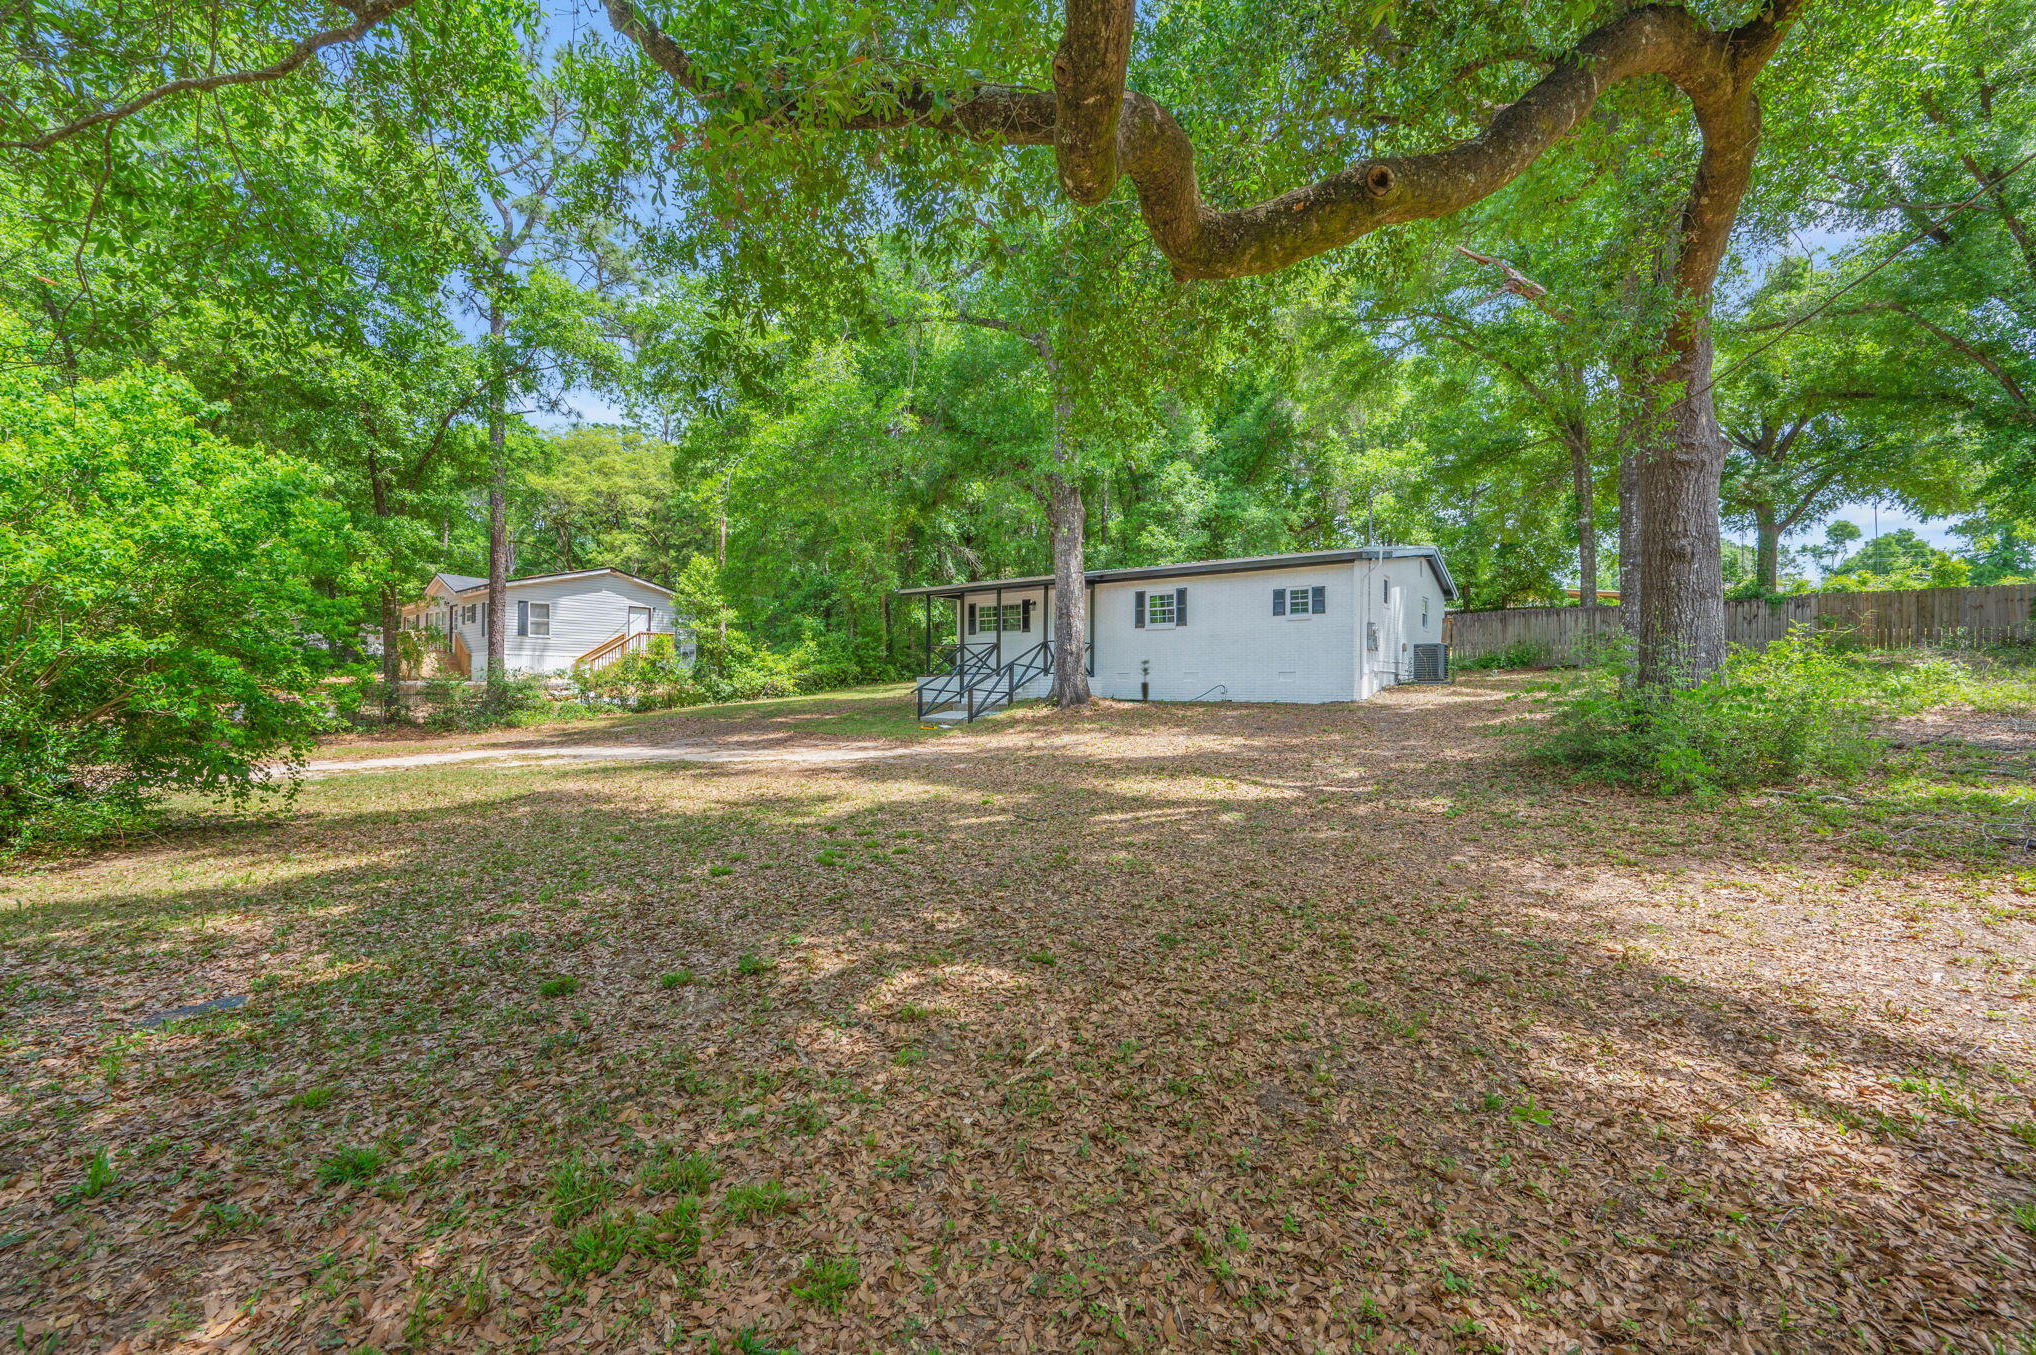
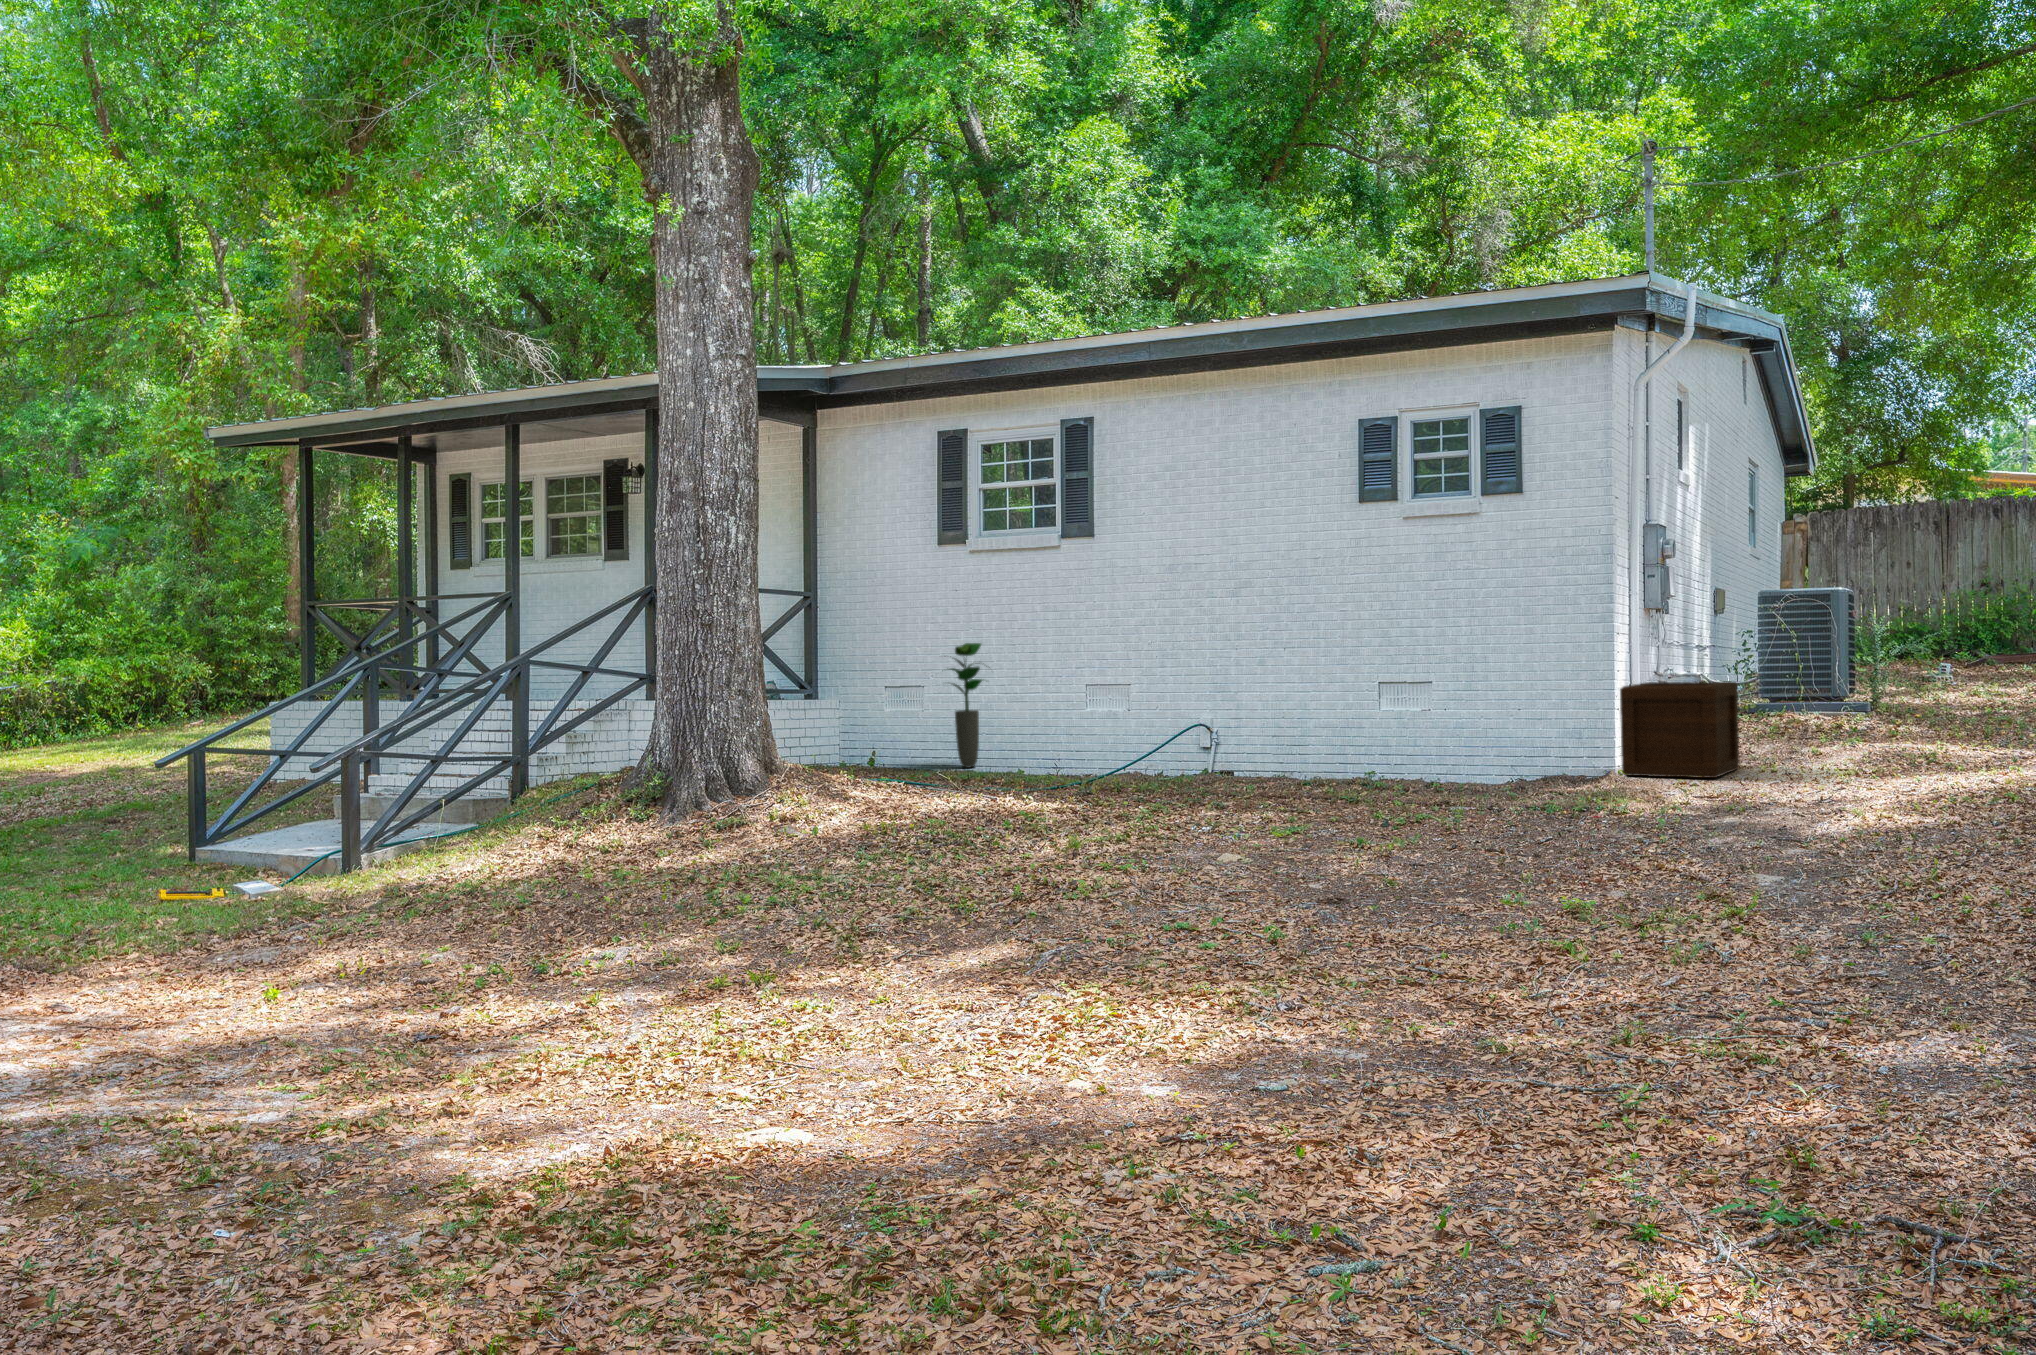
wooden crate: none [1355,674,1397,704] -> present [1620,682,1739,778]

